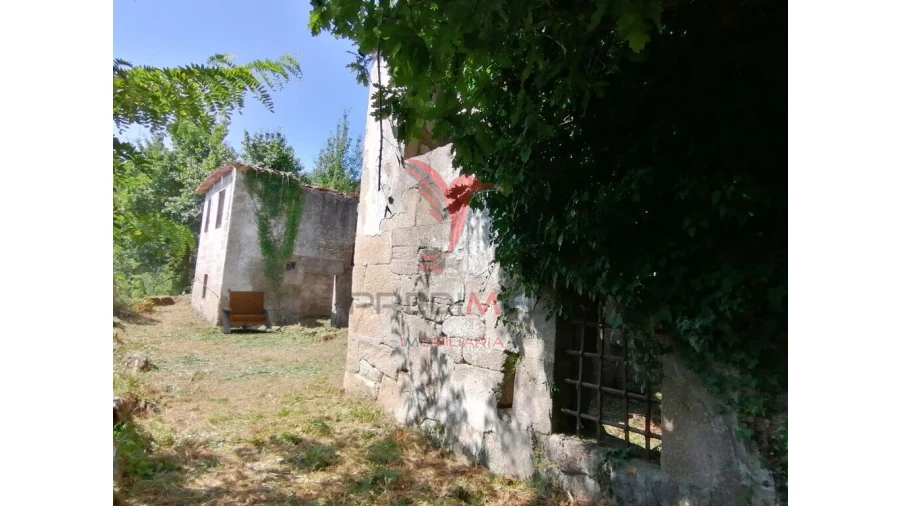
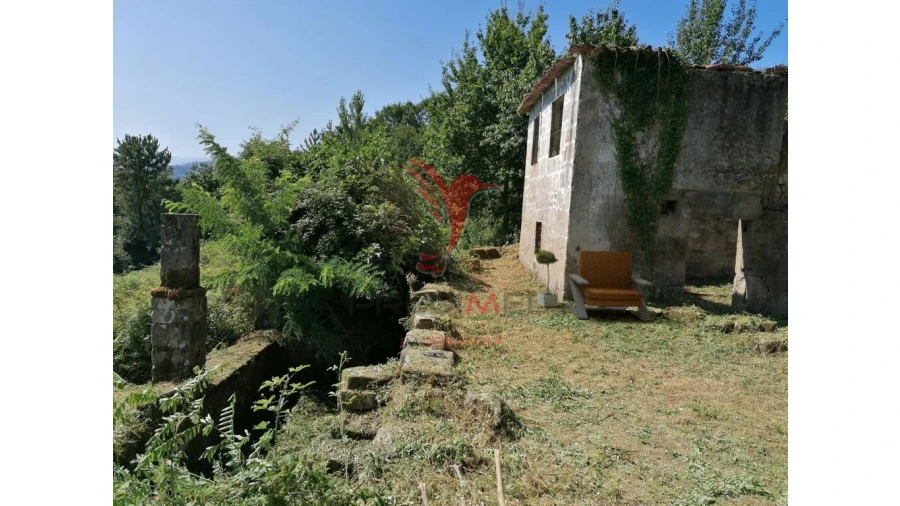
potted tree: none [198,291,216,330] -> present [536,250,558,307]

